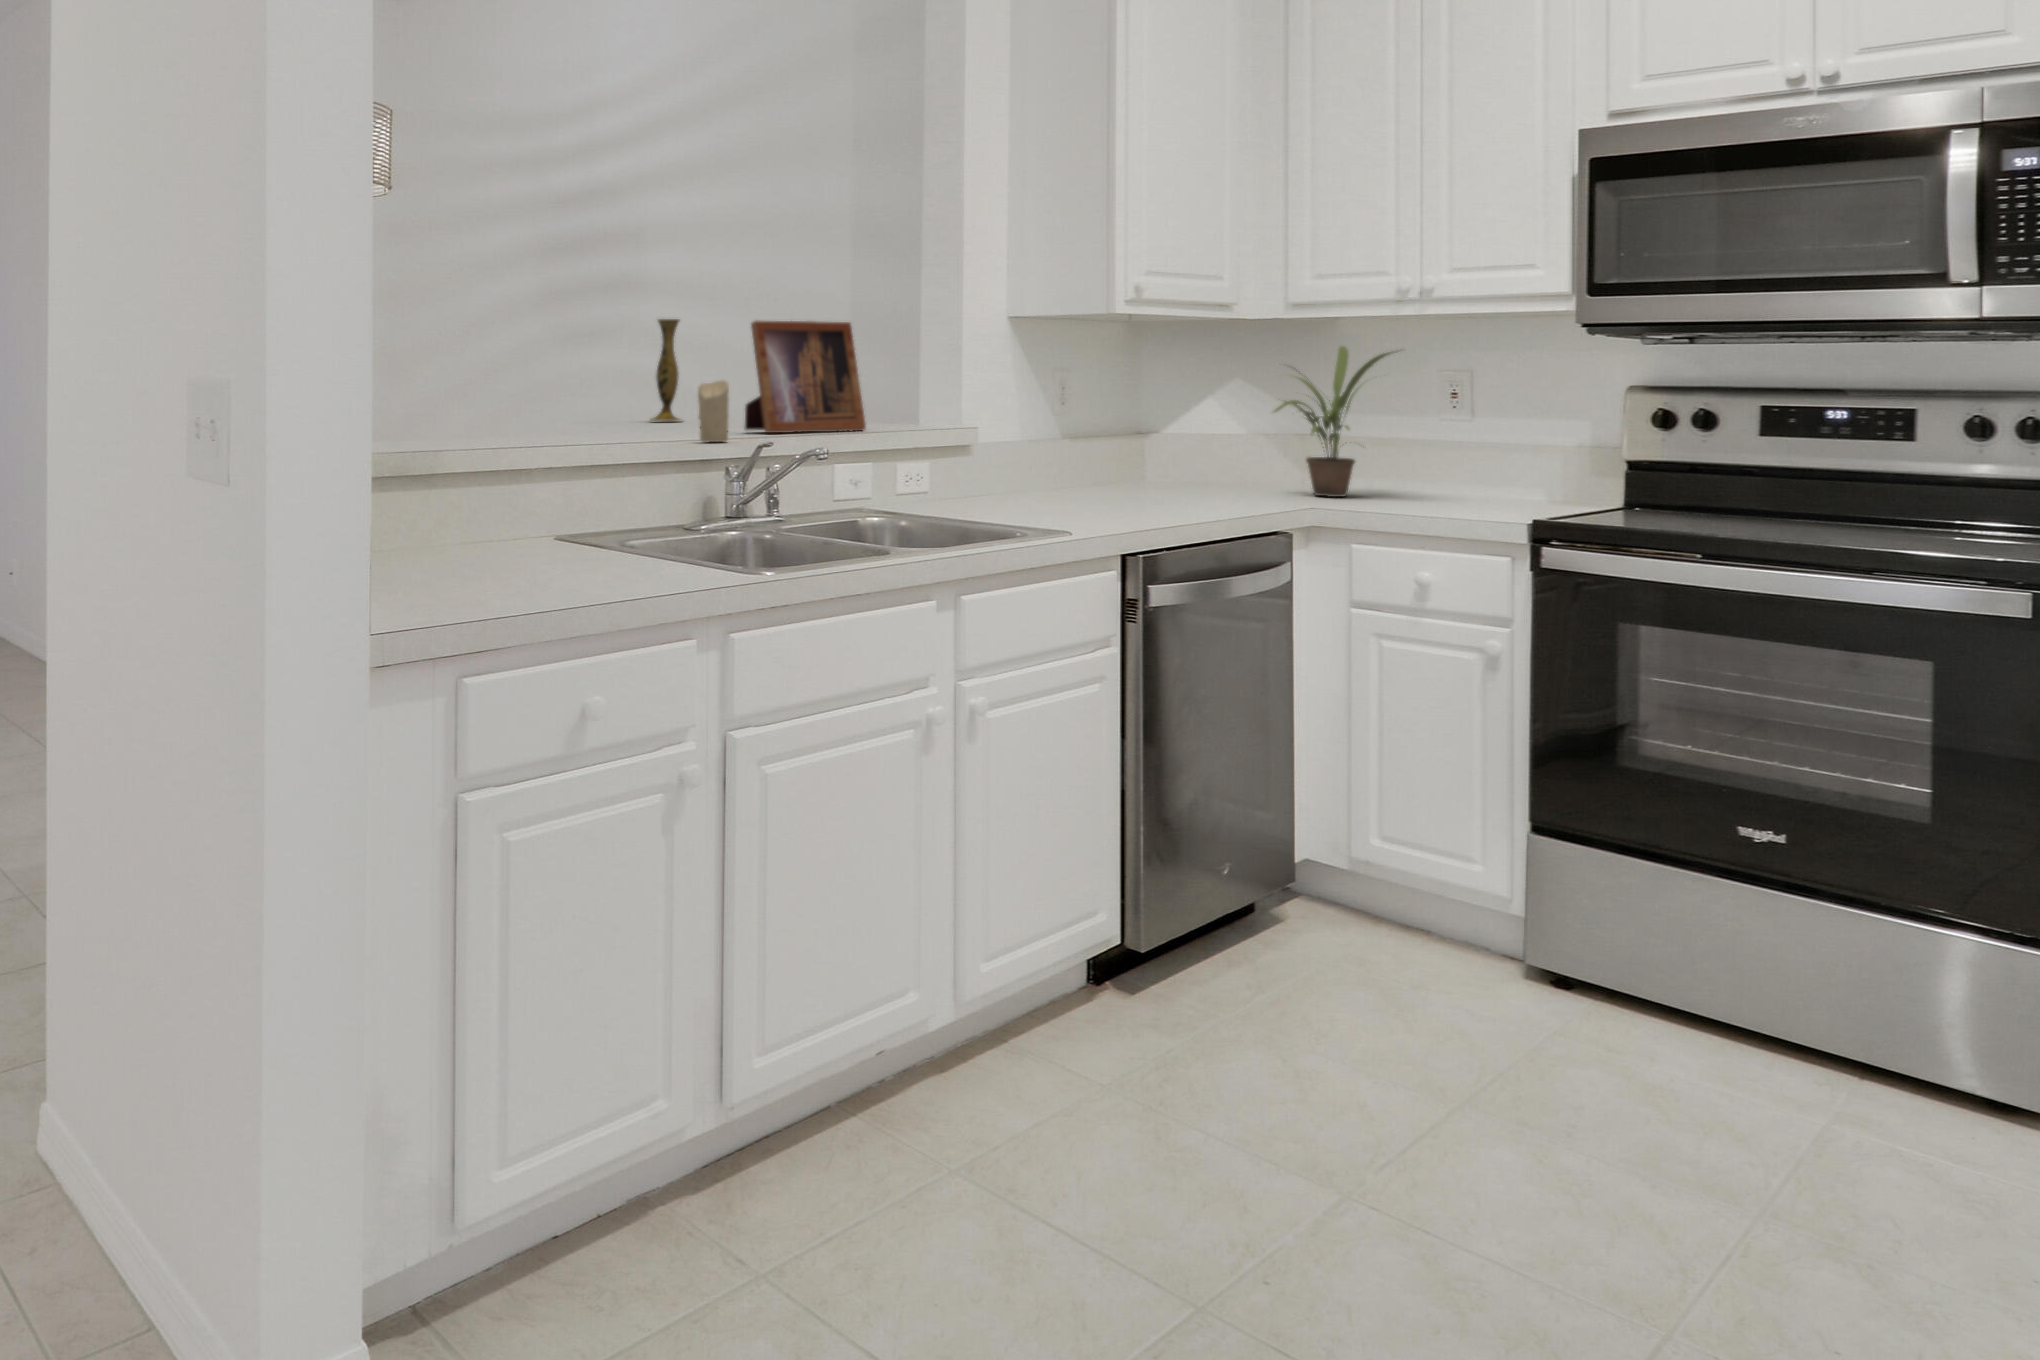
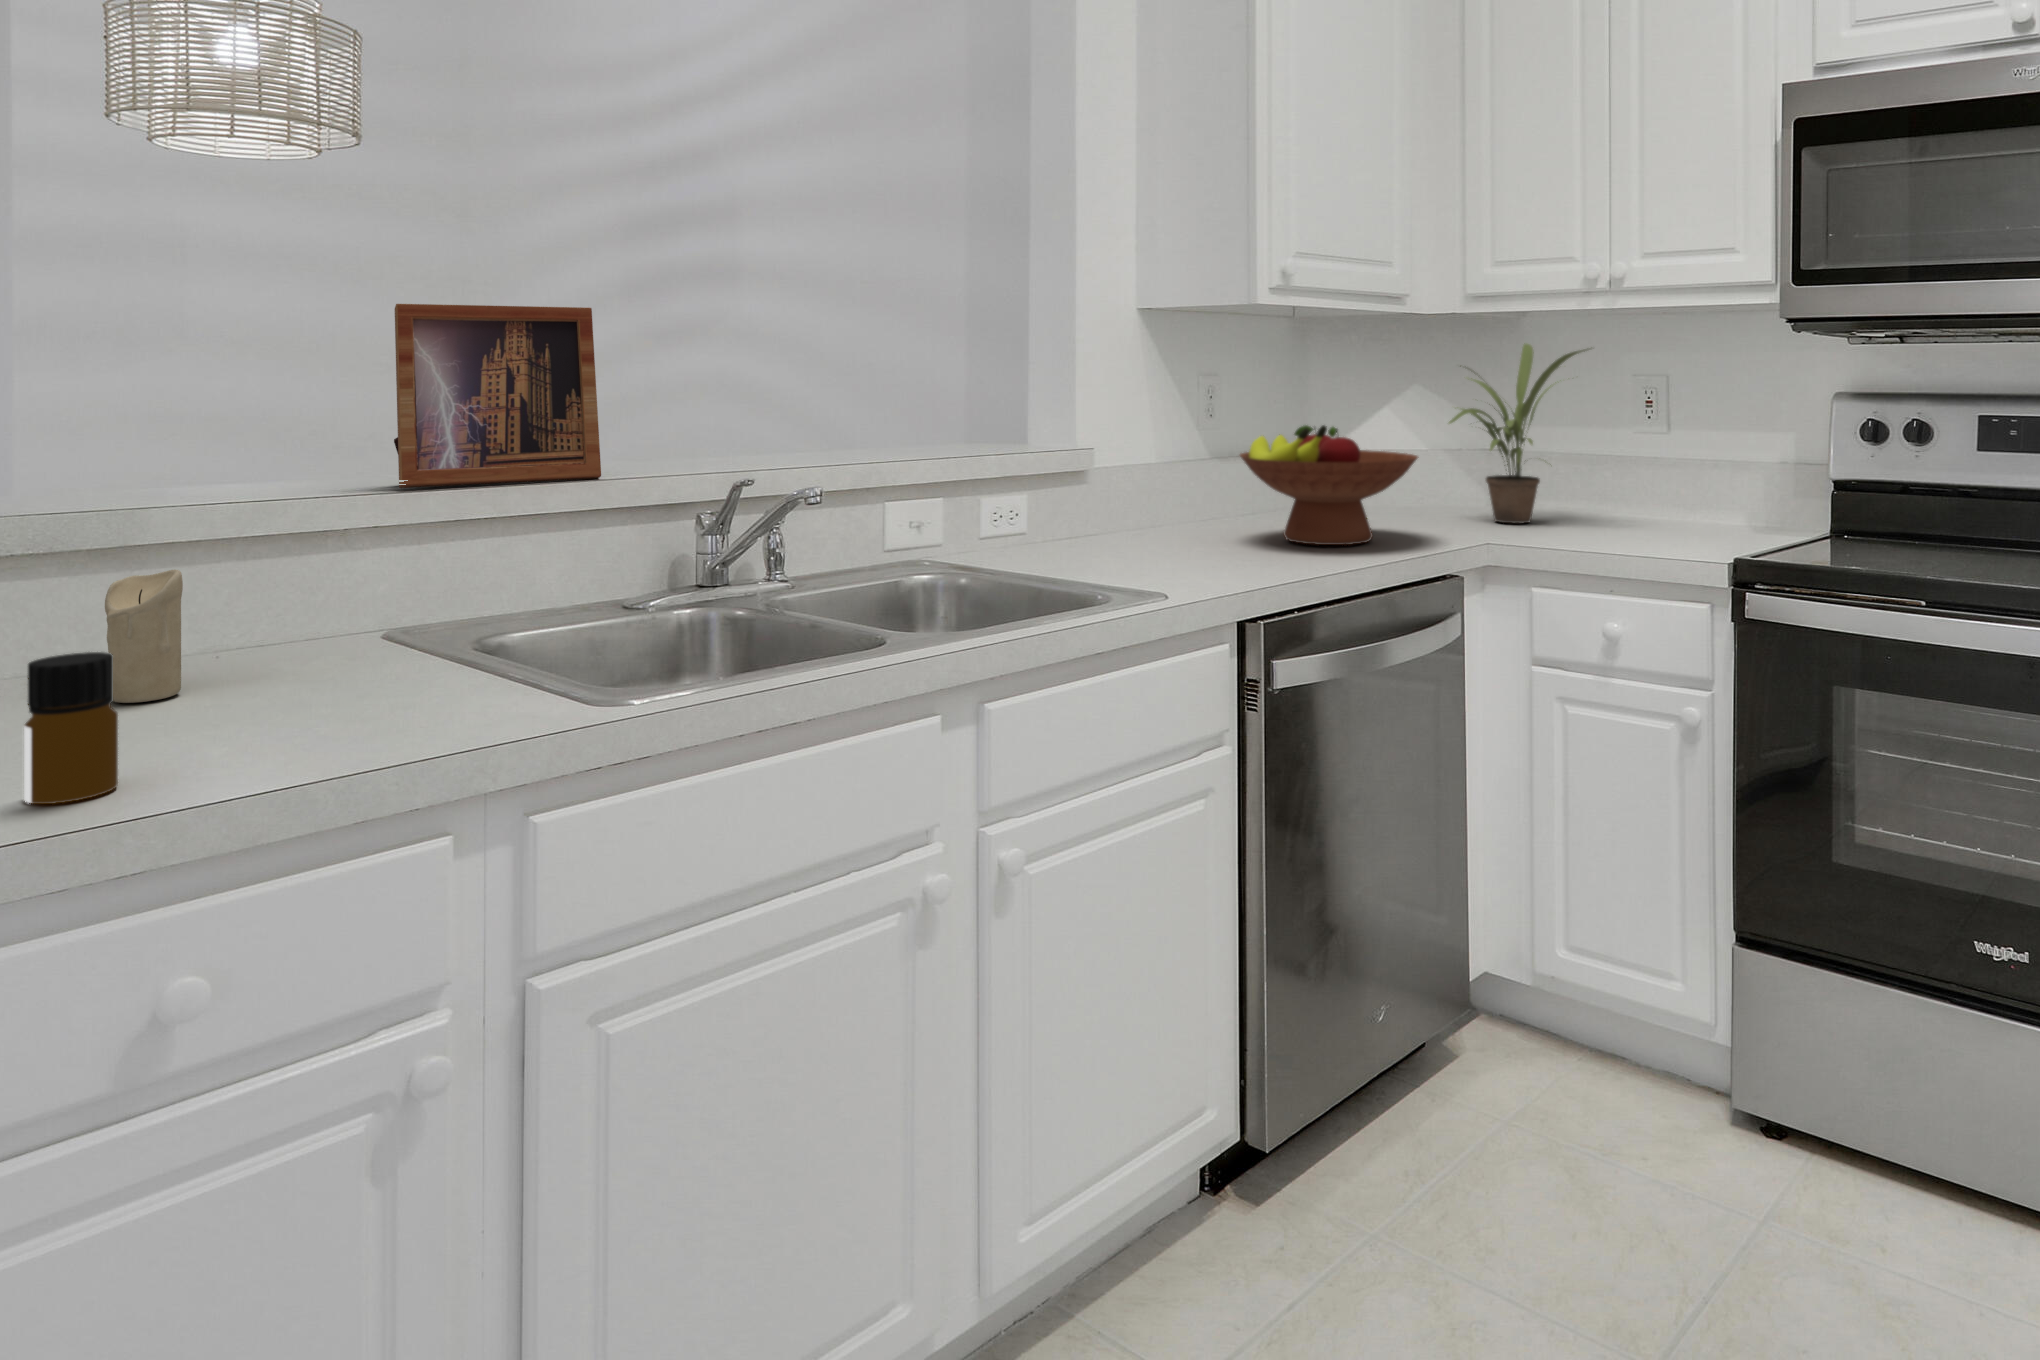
vase: present [651,319,680,421] -> none [734,310,780,437]
picture frame: present [744,320,866,433] -> present [394,304,601,488]
candle: present [698,381,729,442] -> present [105,570,183,703]
fruit bowl: none [1098,411,1252,507] -> present [1240,425,1418,545]
bottle: none [506,514,546,591] -> present [24,652,118,804]

